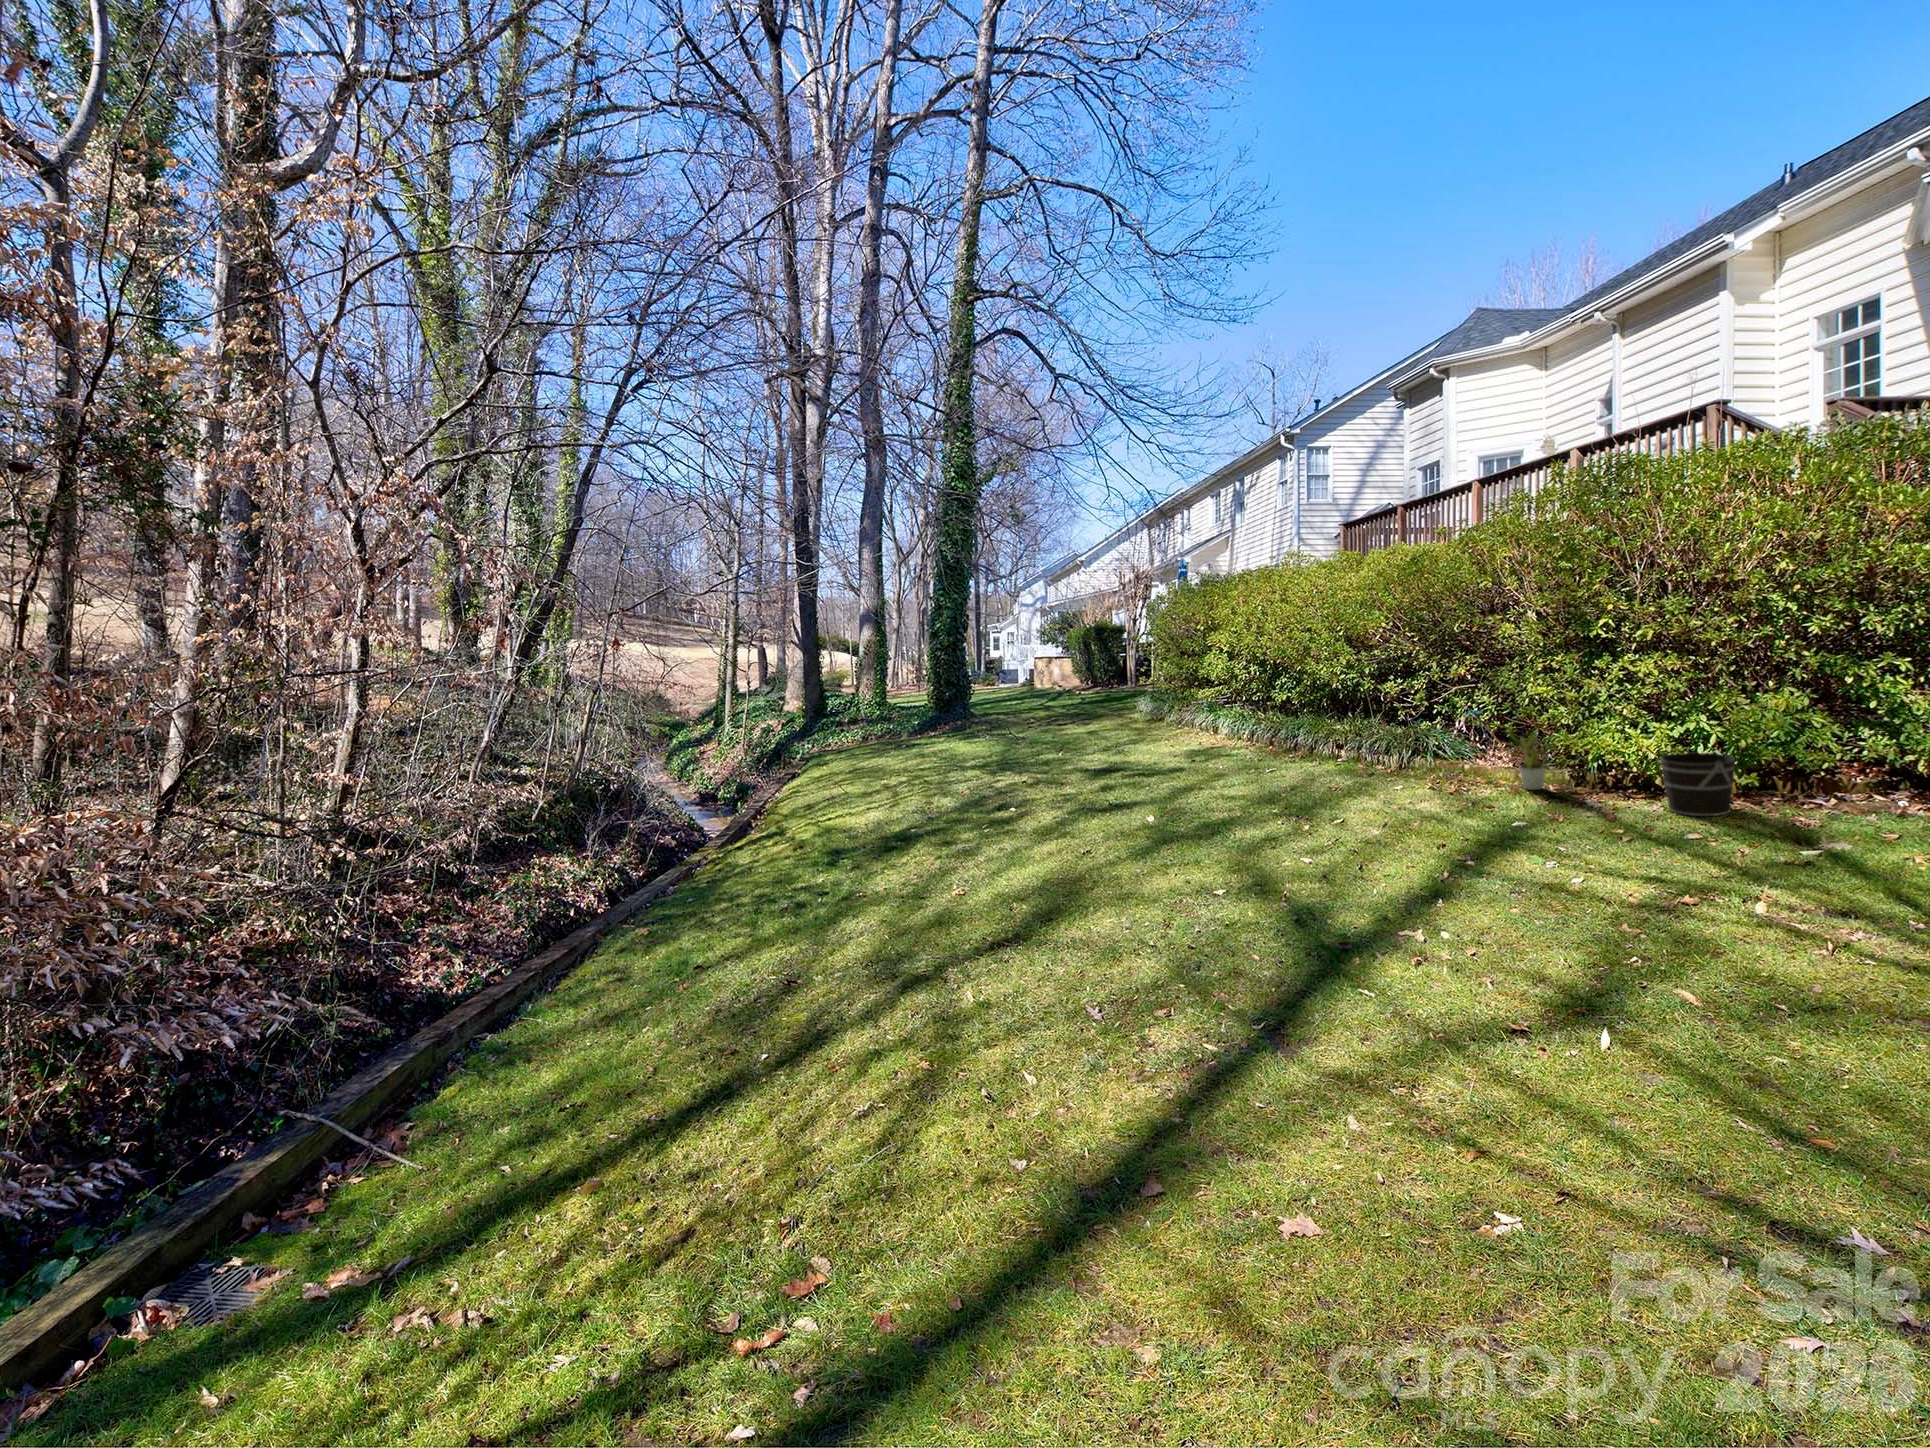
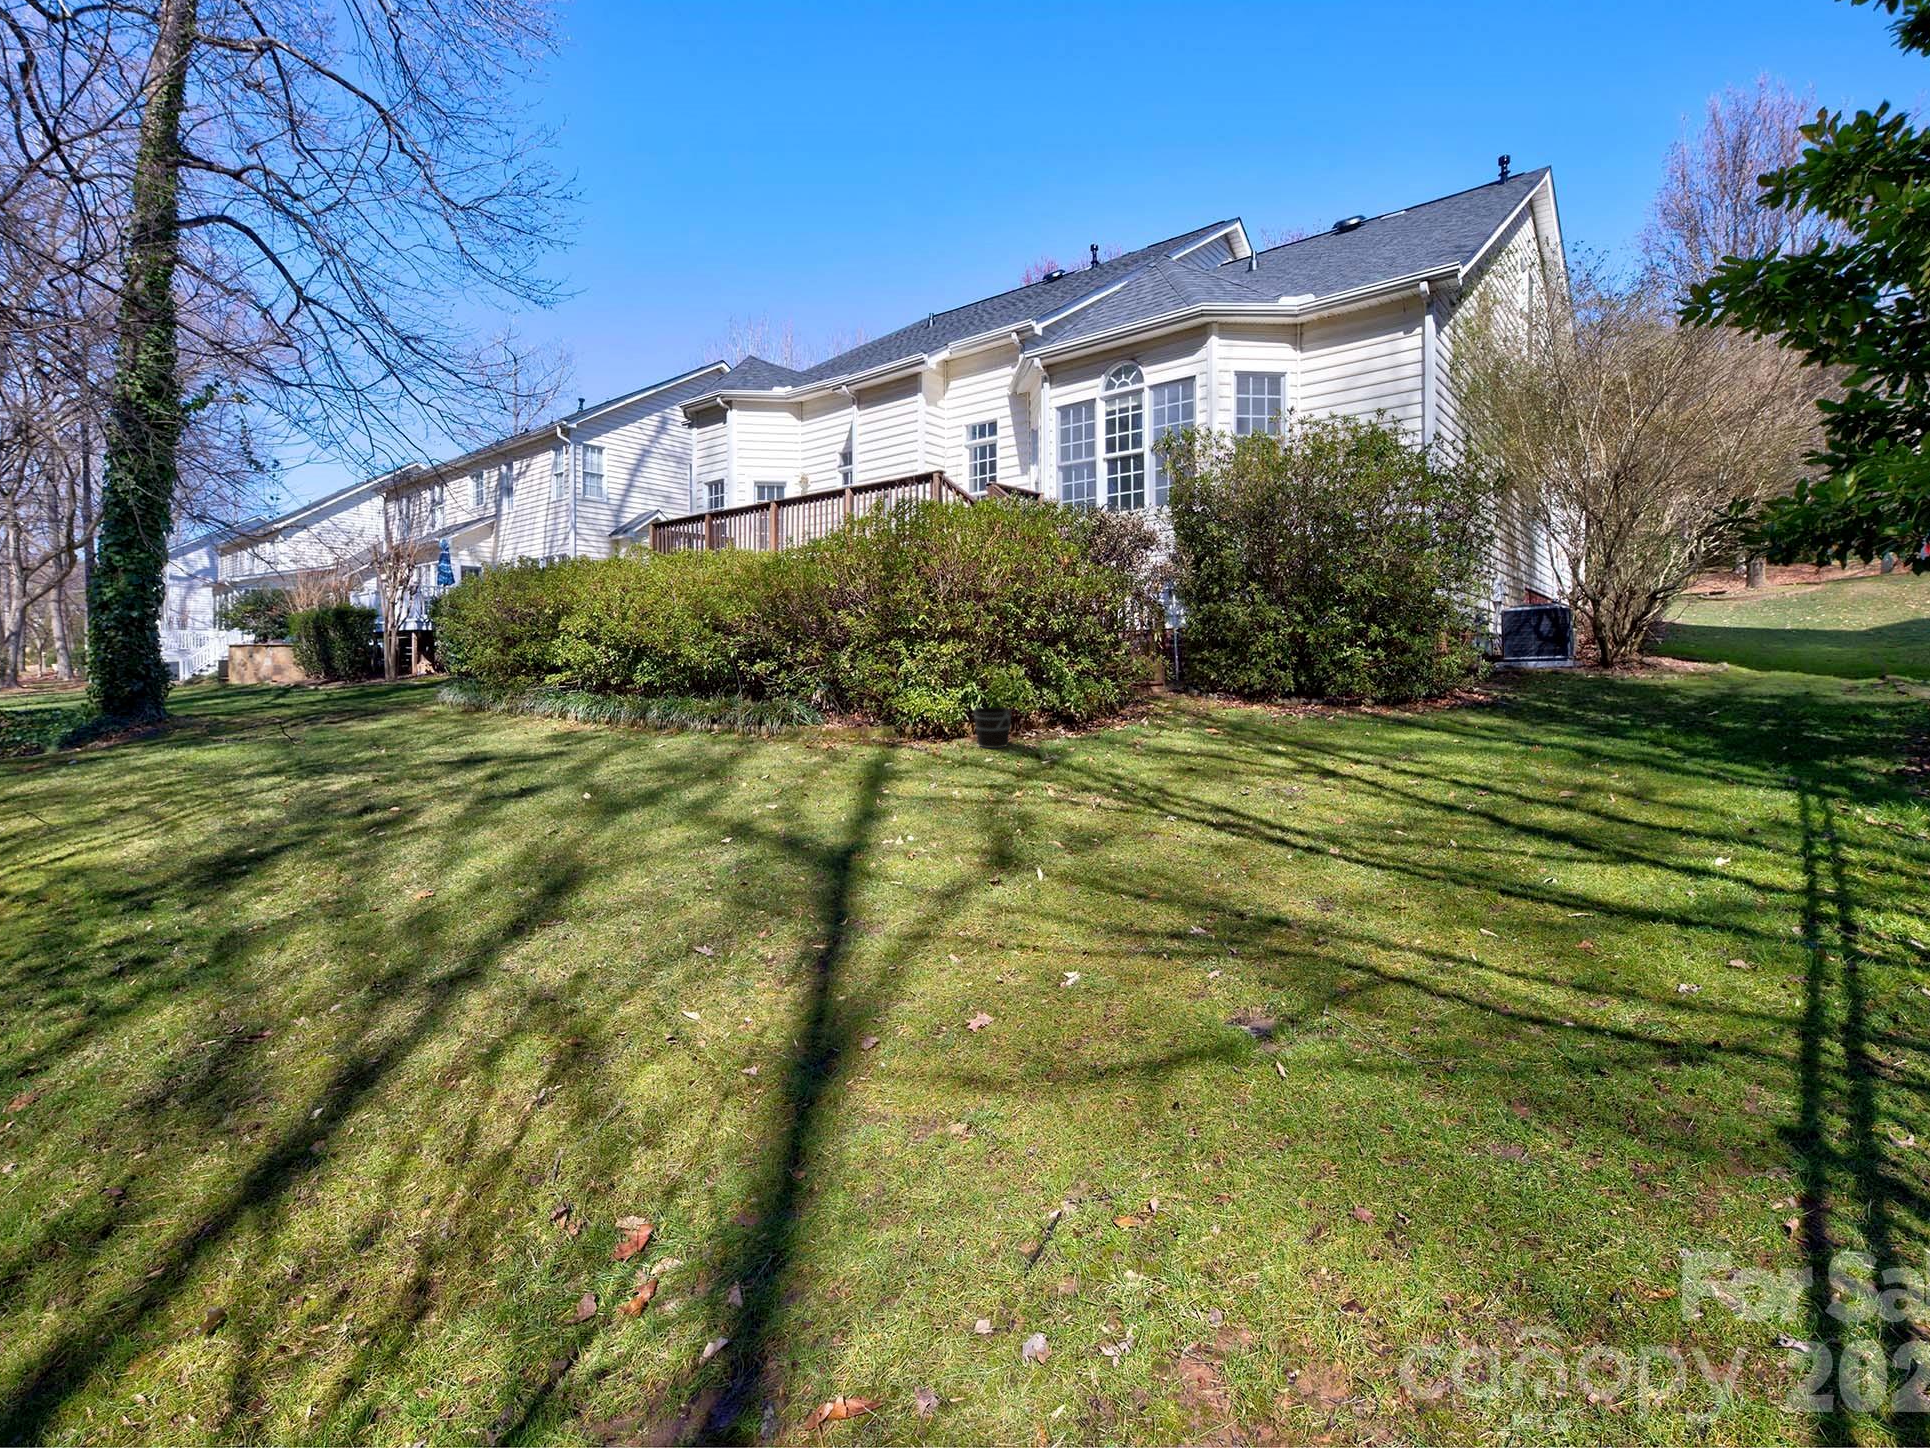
potted plant: present [1503,730,1555,790] -> none [866,697,911,741]

